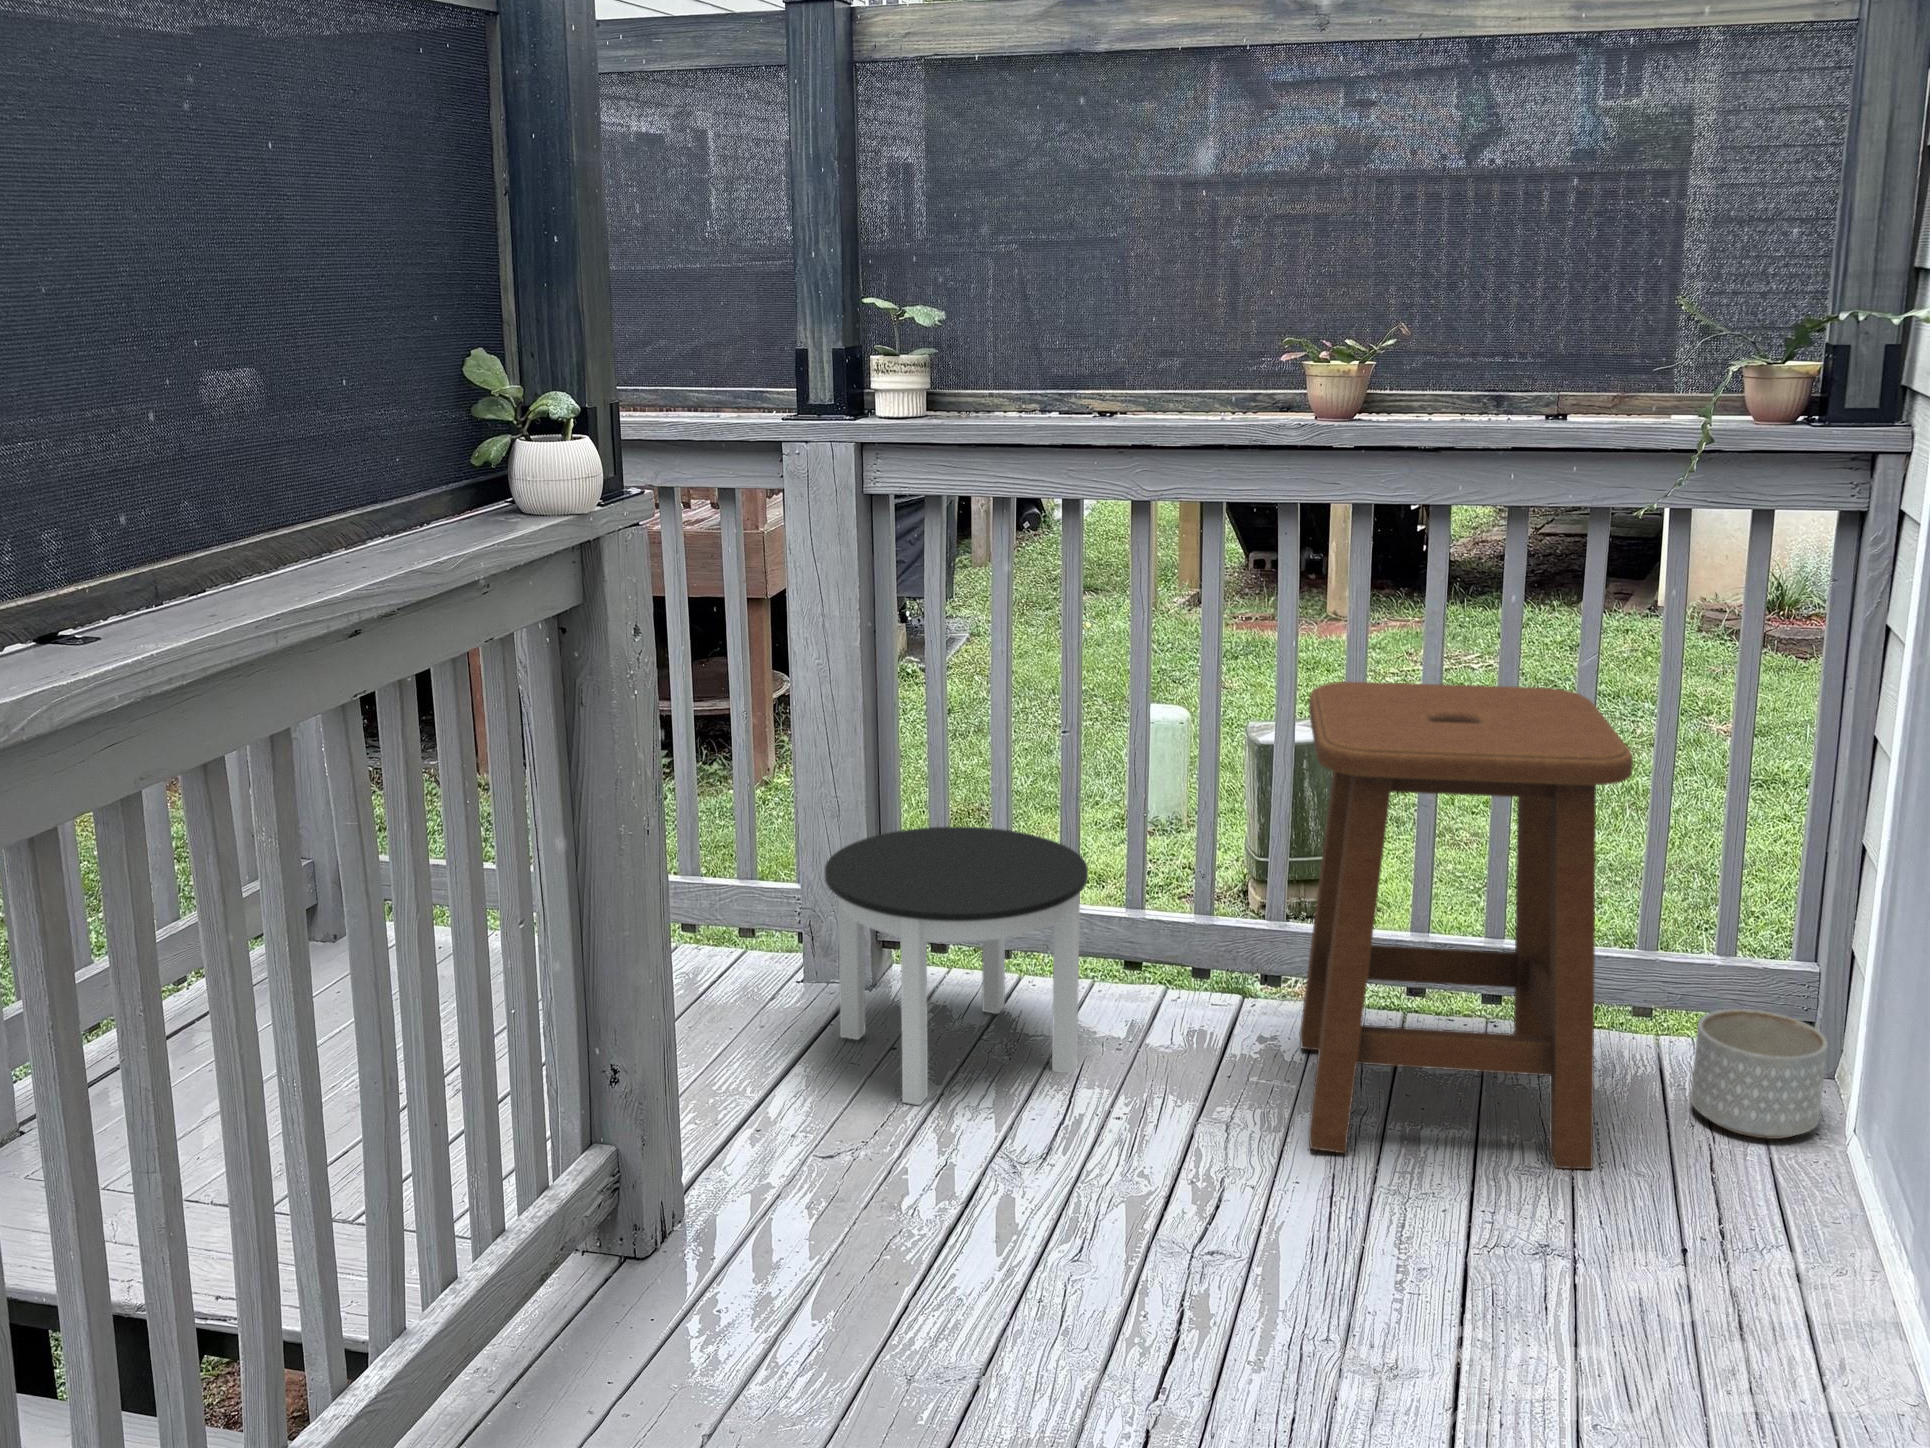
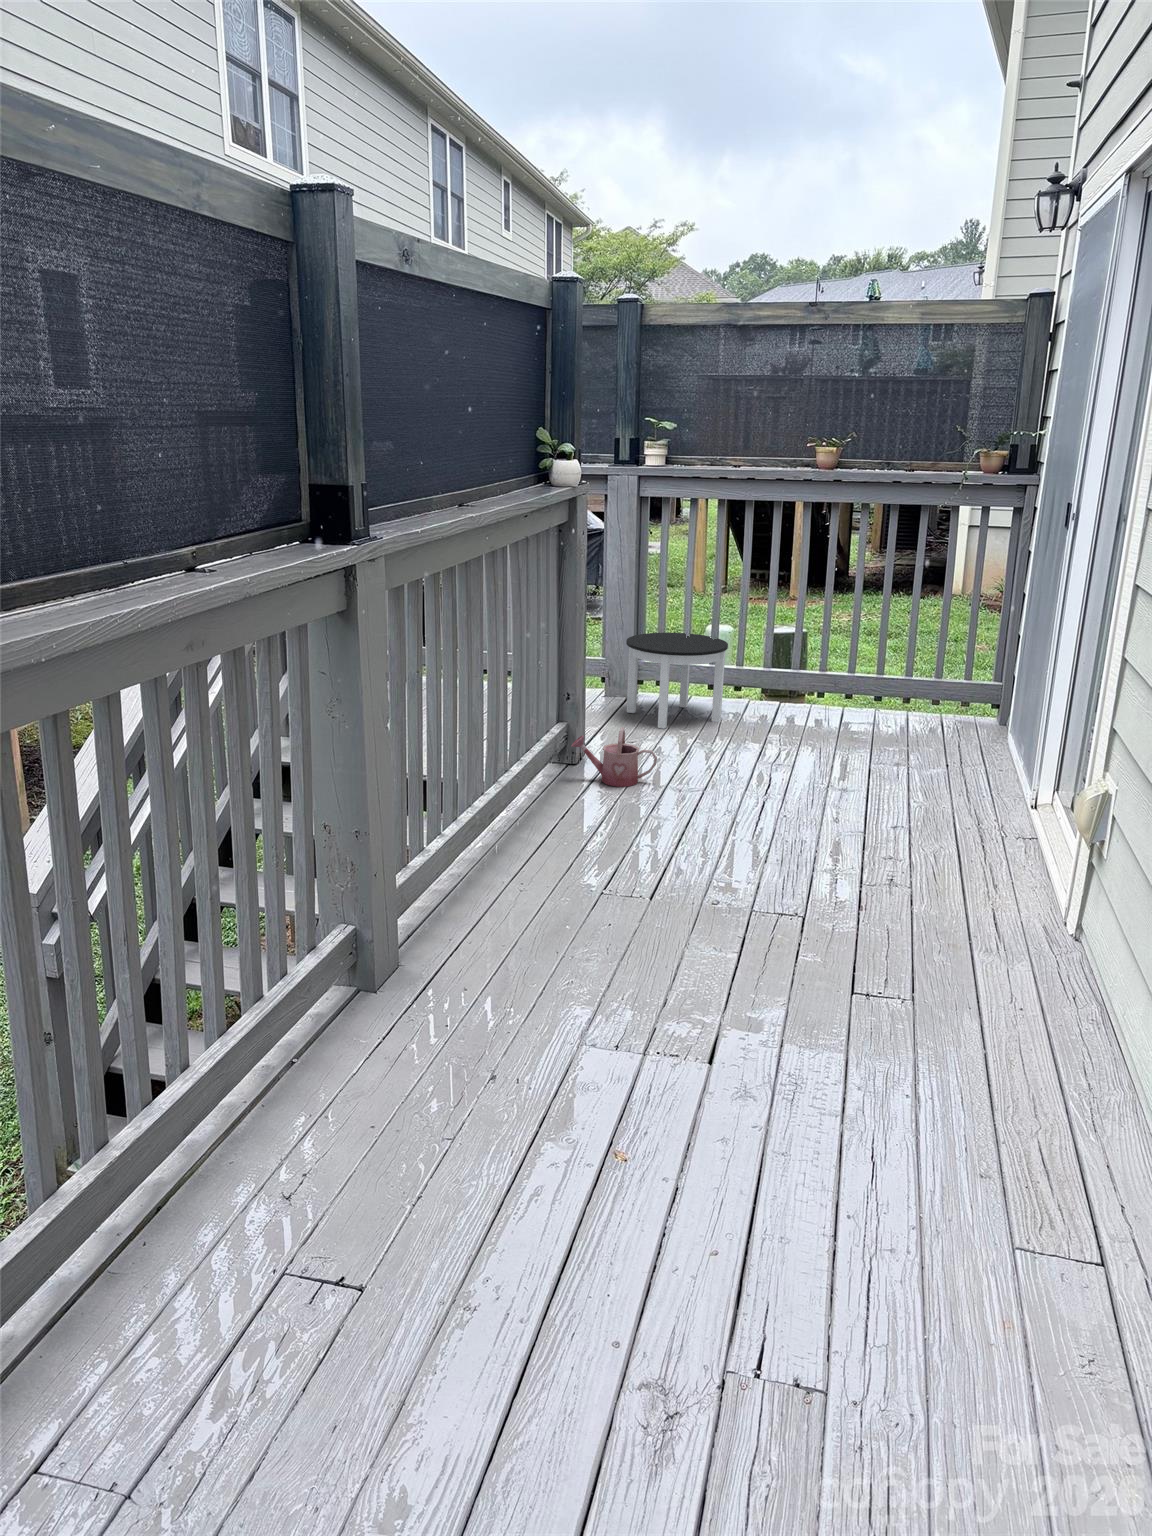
stool: present [1300,682,1633,1169] -> none [804,572,934,744]
planter: present [1691,1009,1828,1139] -> none [950,696,999,738]
watering can: none [573,1213,820,1398] -> present [571,727,657,787]

